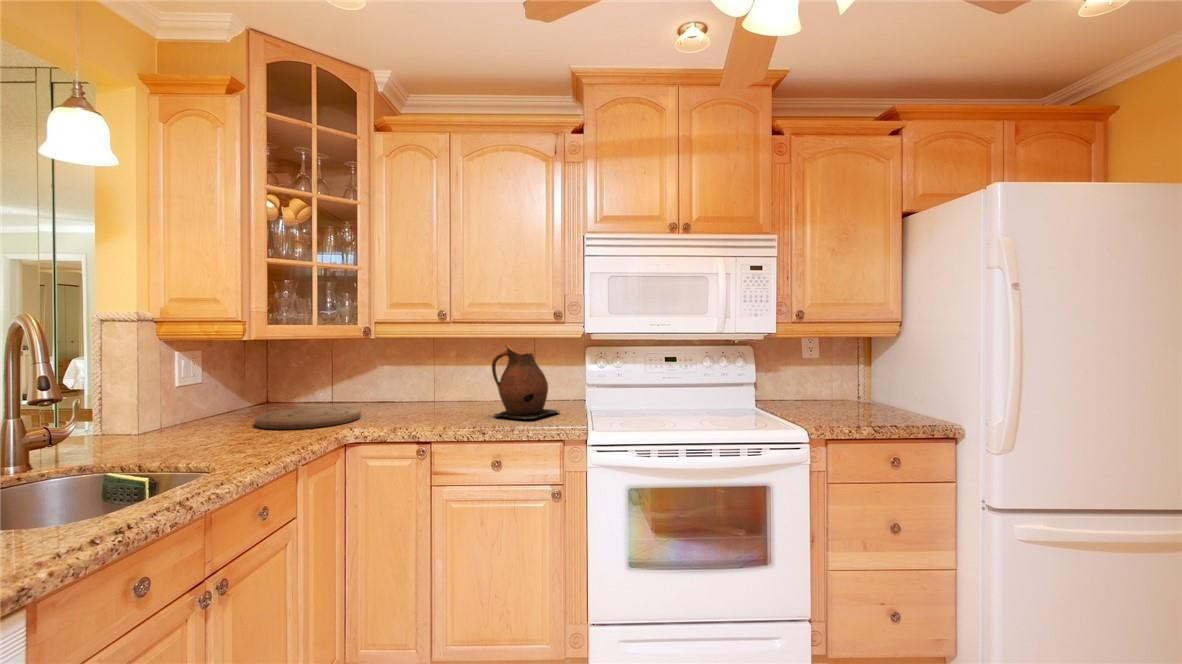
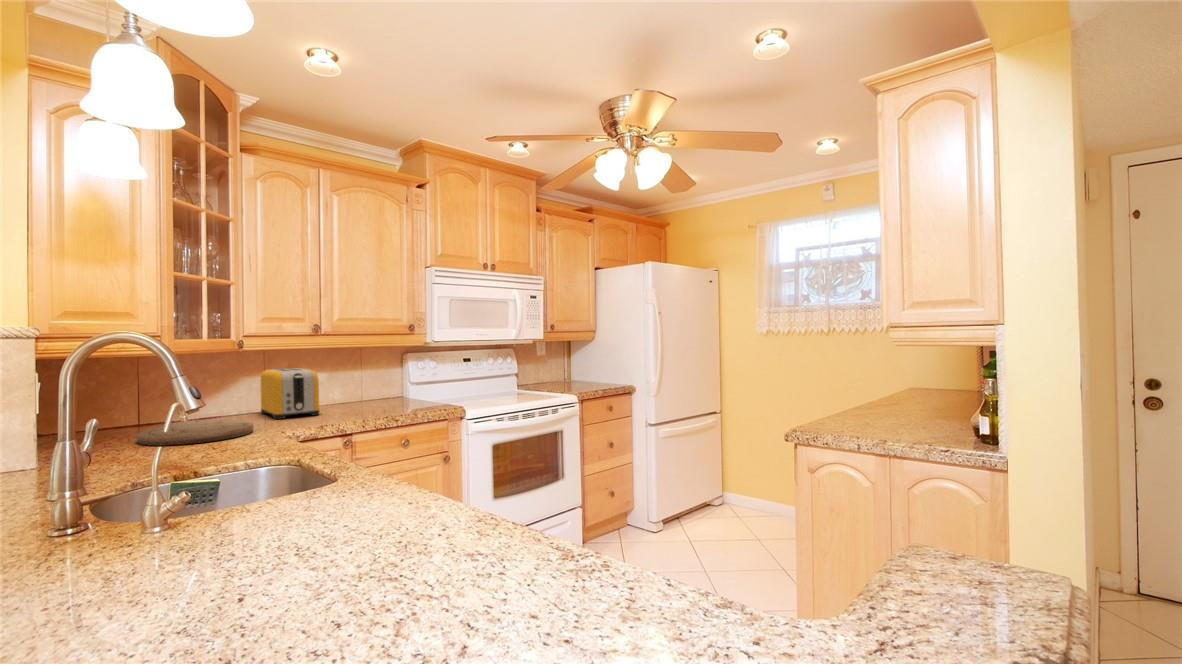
ceramic pitcher: present [492,345,559,420] -> none [363,353,413,411]
toaster: none [412,358,473,412] -> present [261,368,319,419]

